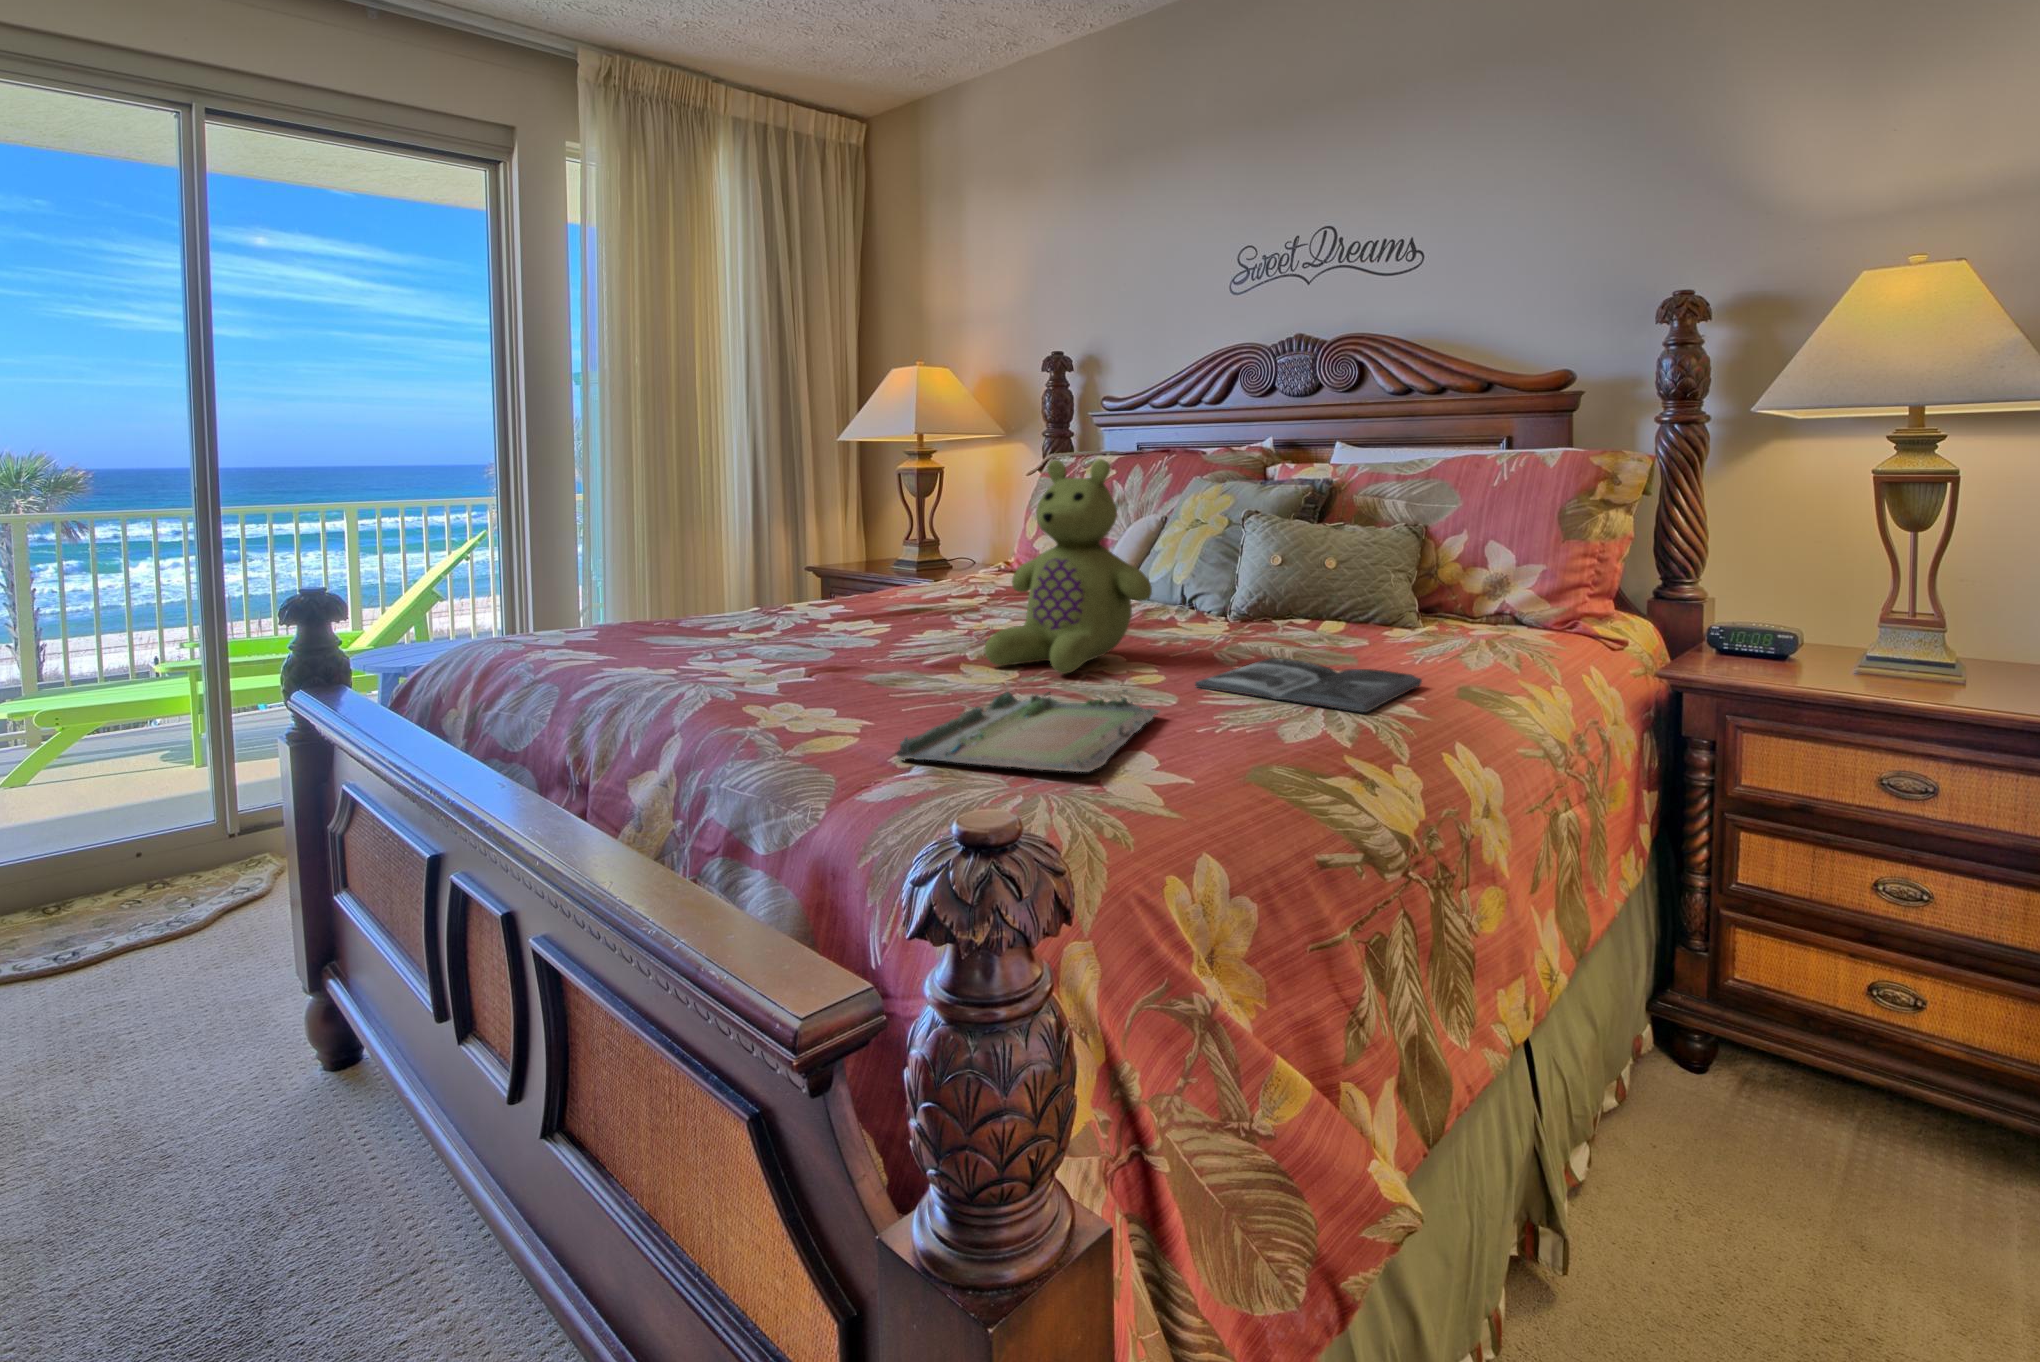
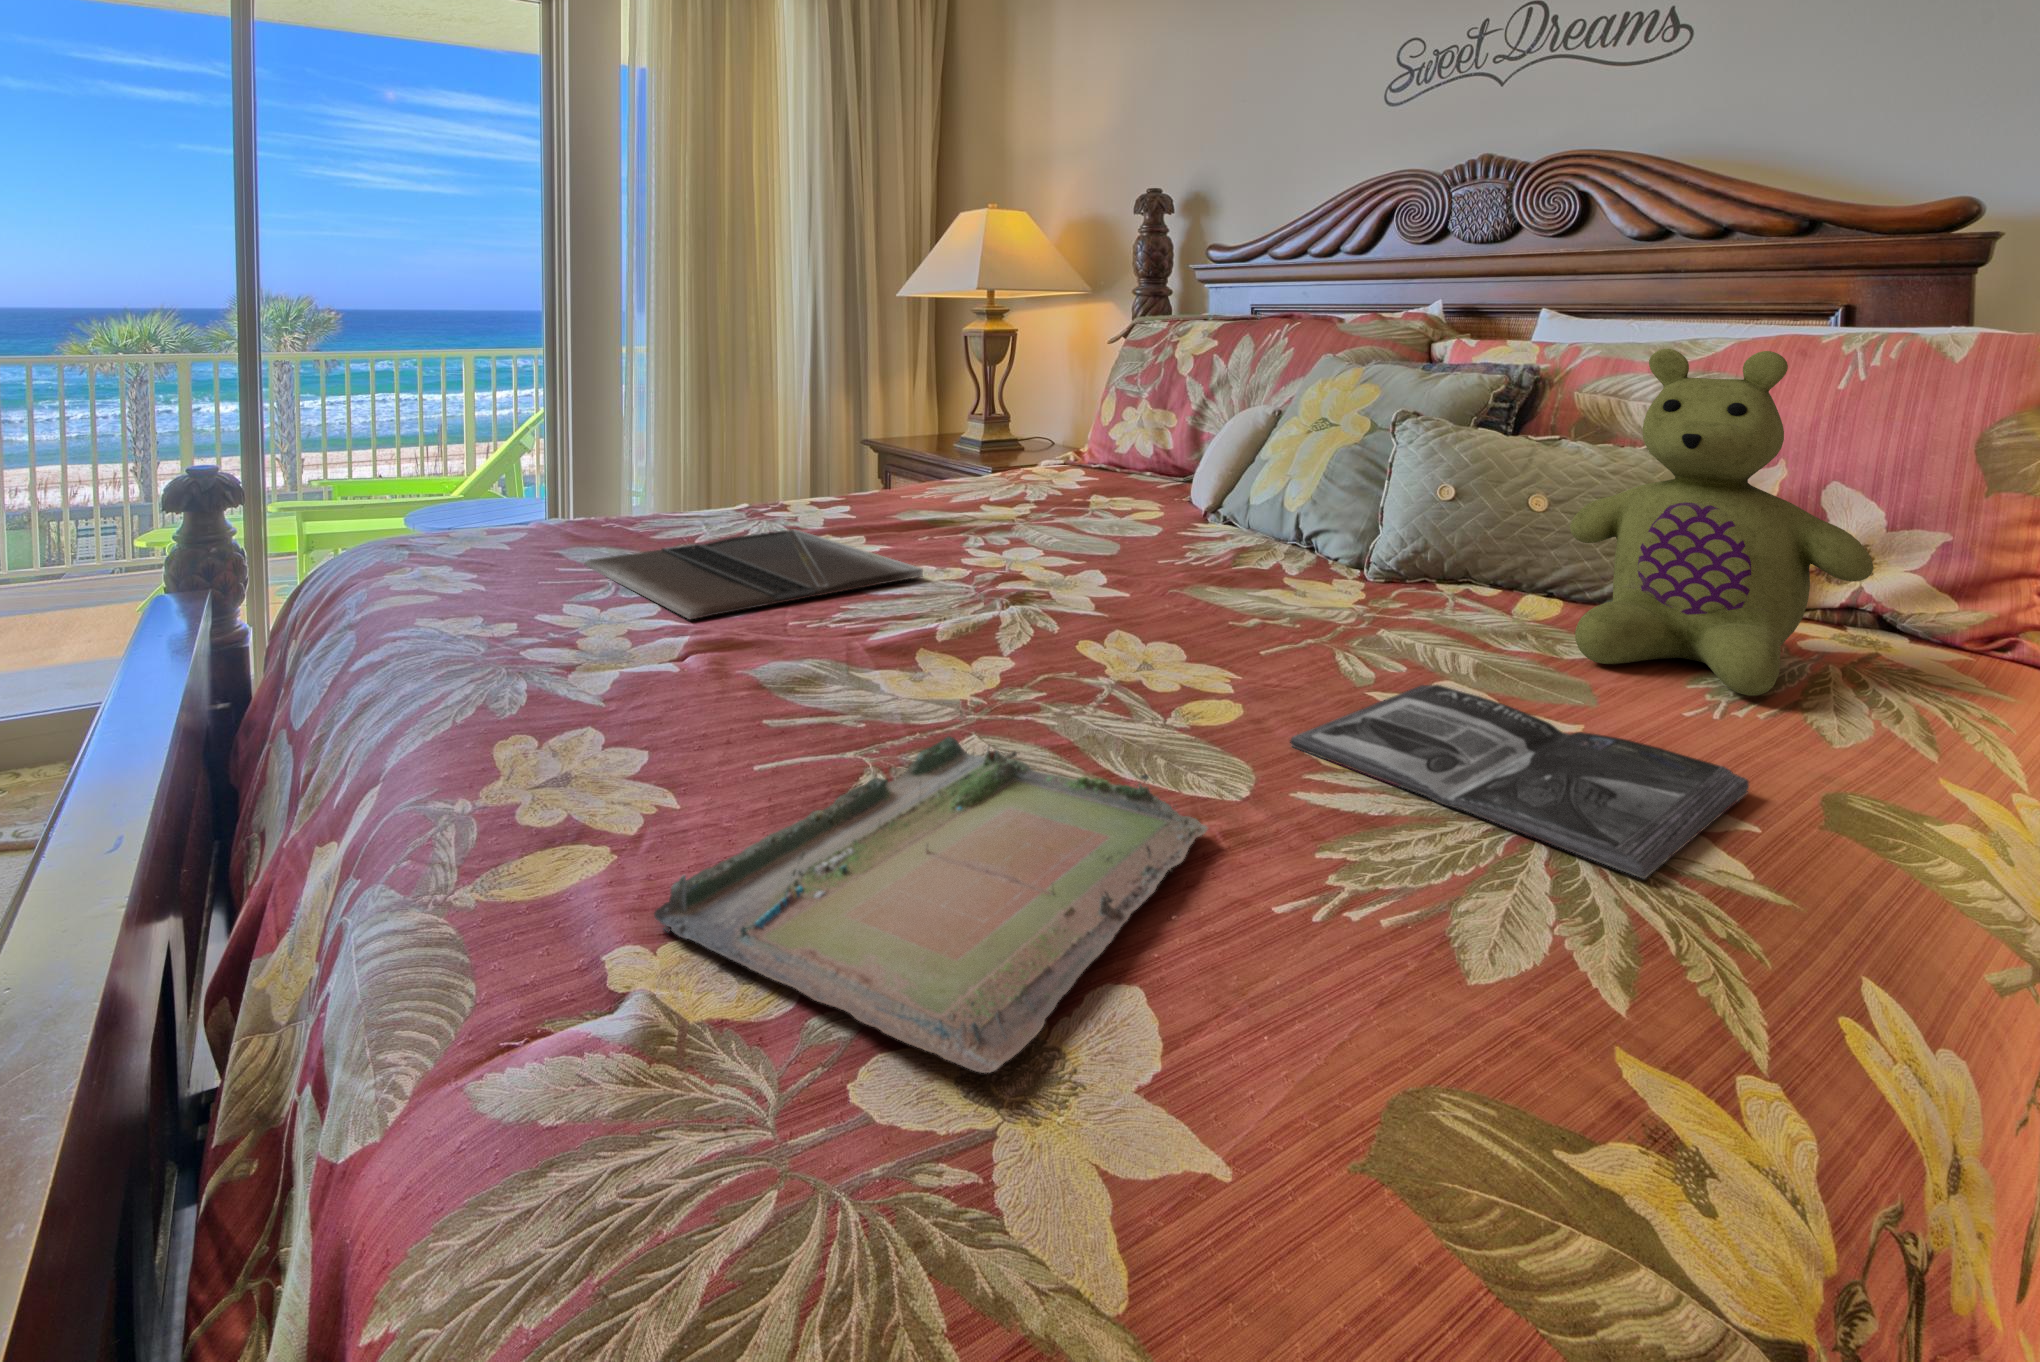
stuffed bear: present [984,459,1152,674] -> present [1570,349,1874,695]
laptop: none [675,615,936,662] -> present [584,529,923,619]

